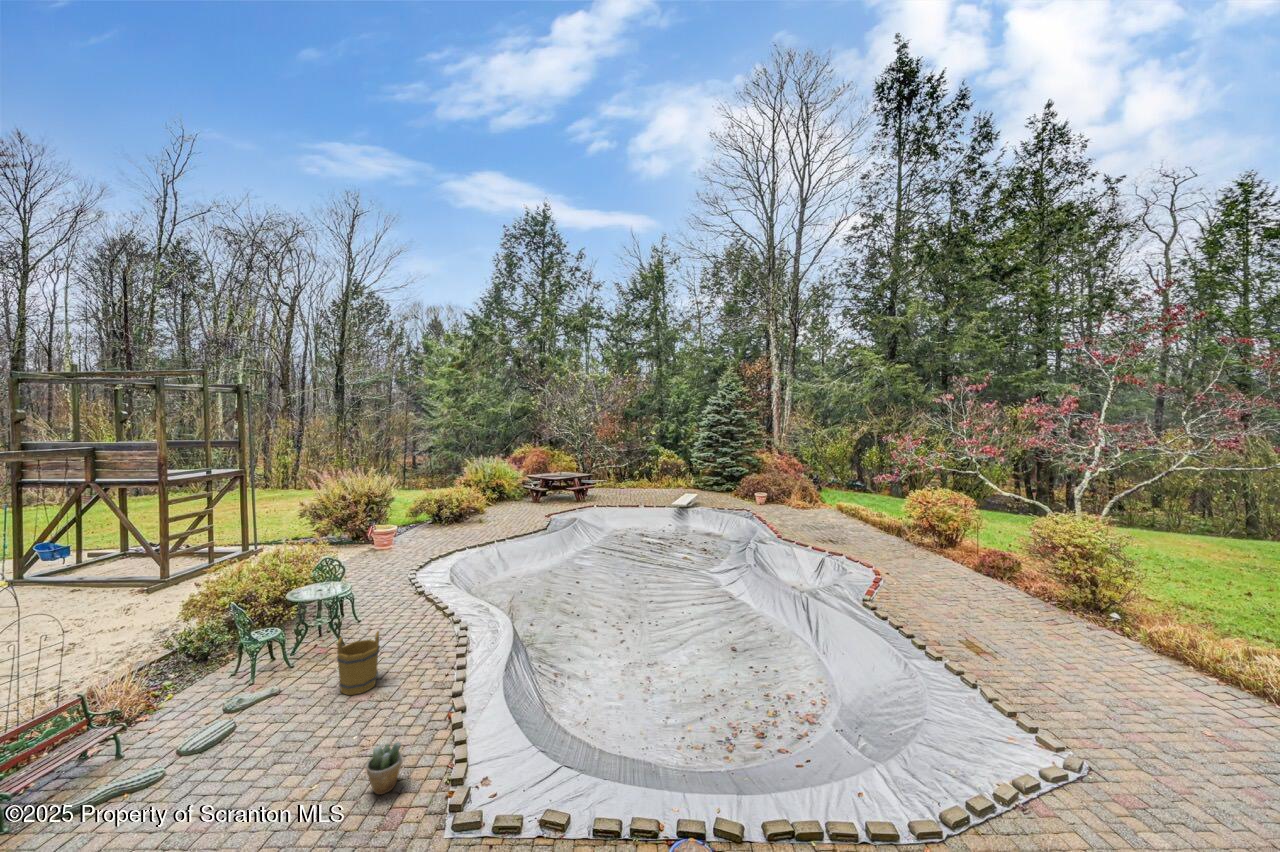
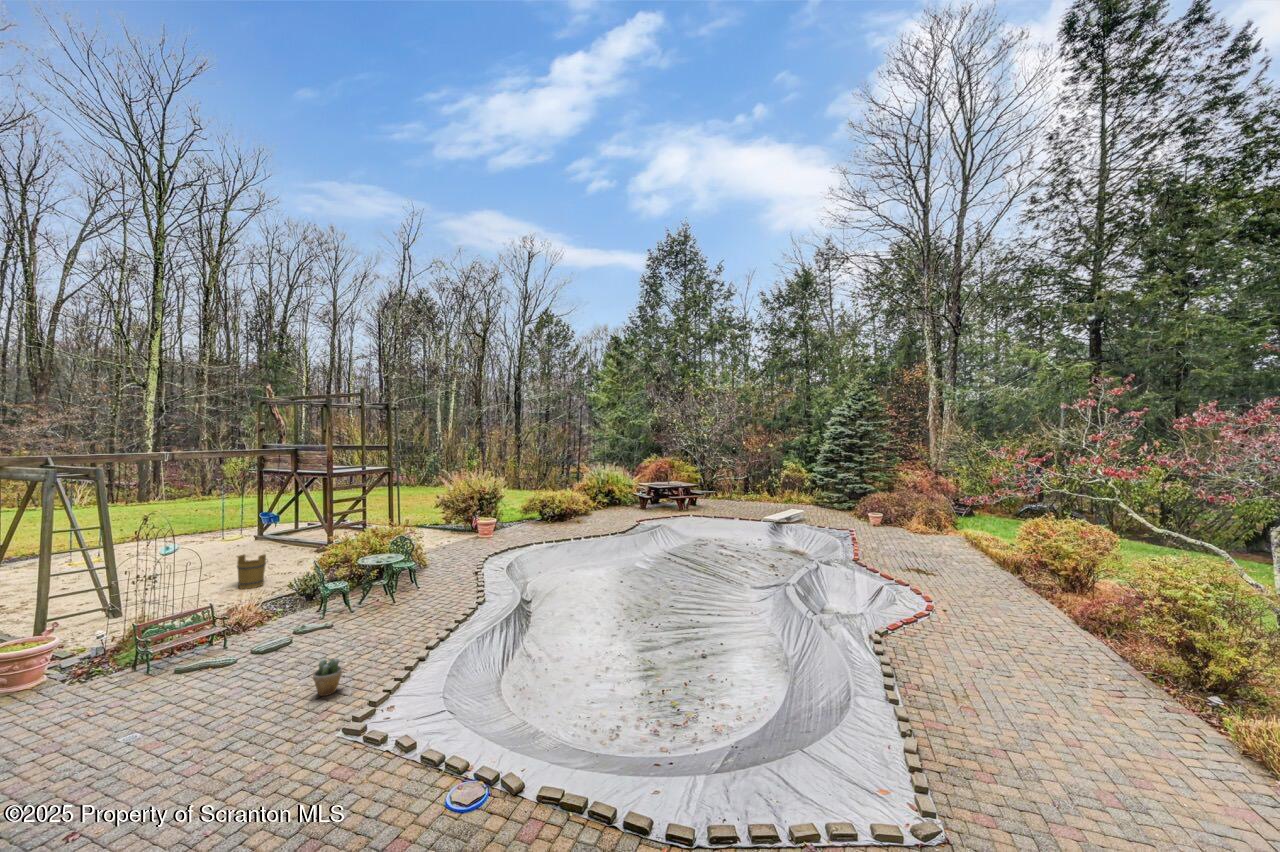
bucket: present [337,631,381,695] -> present [237,554,266,589]

